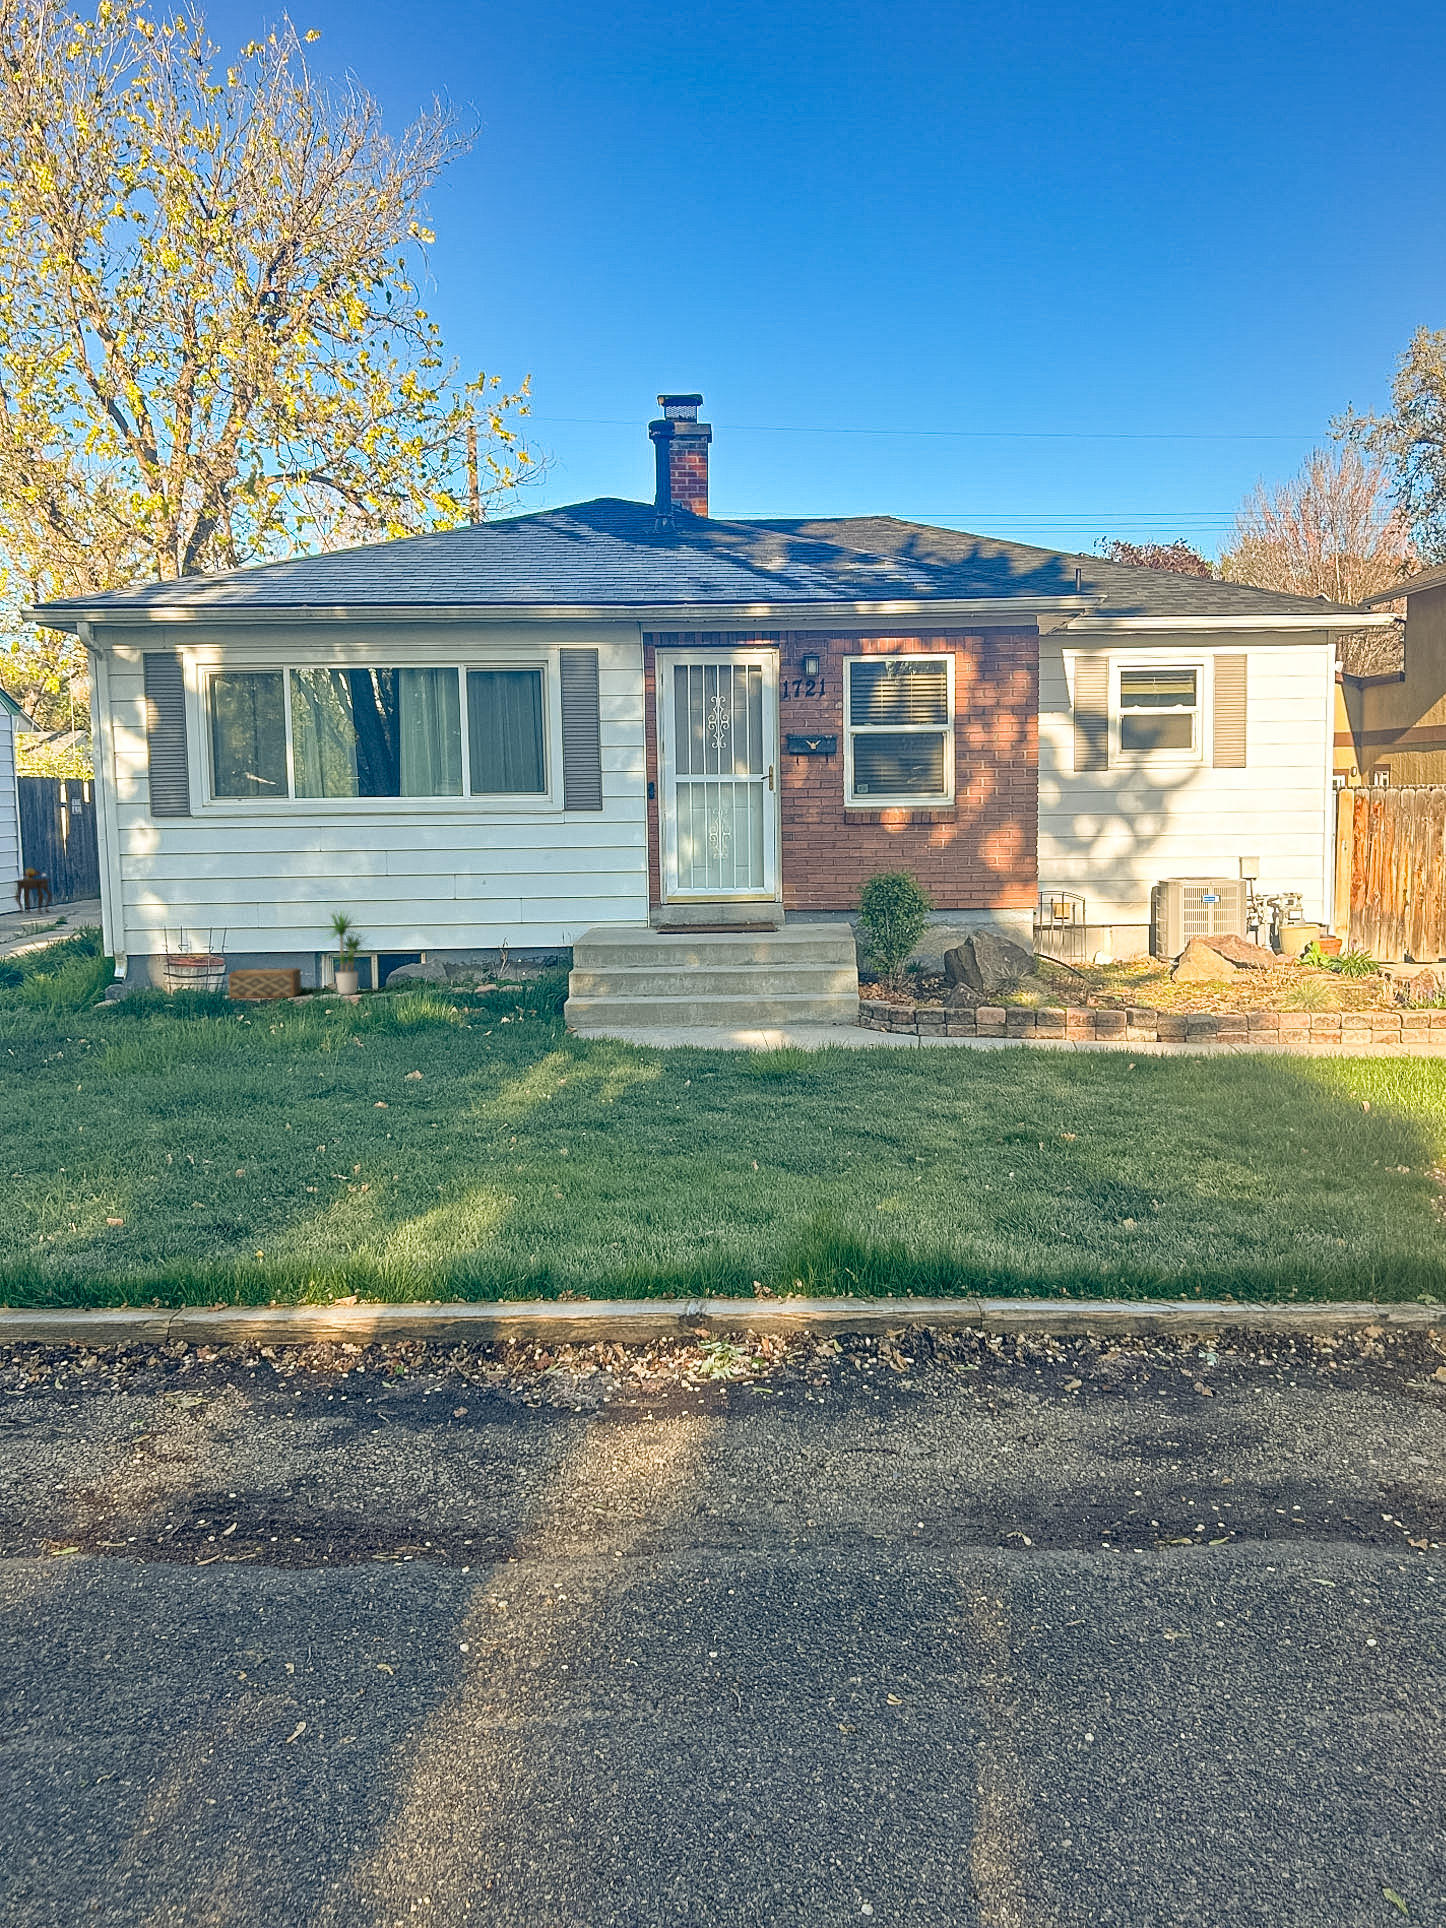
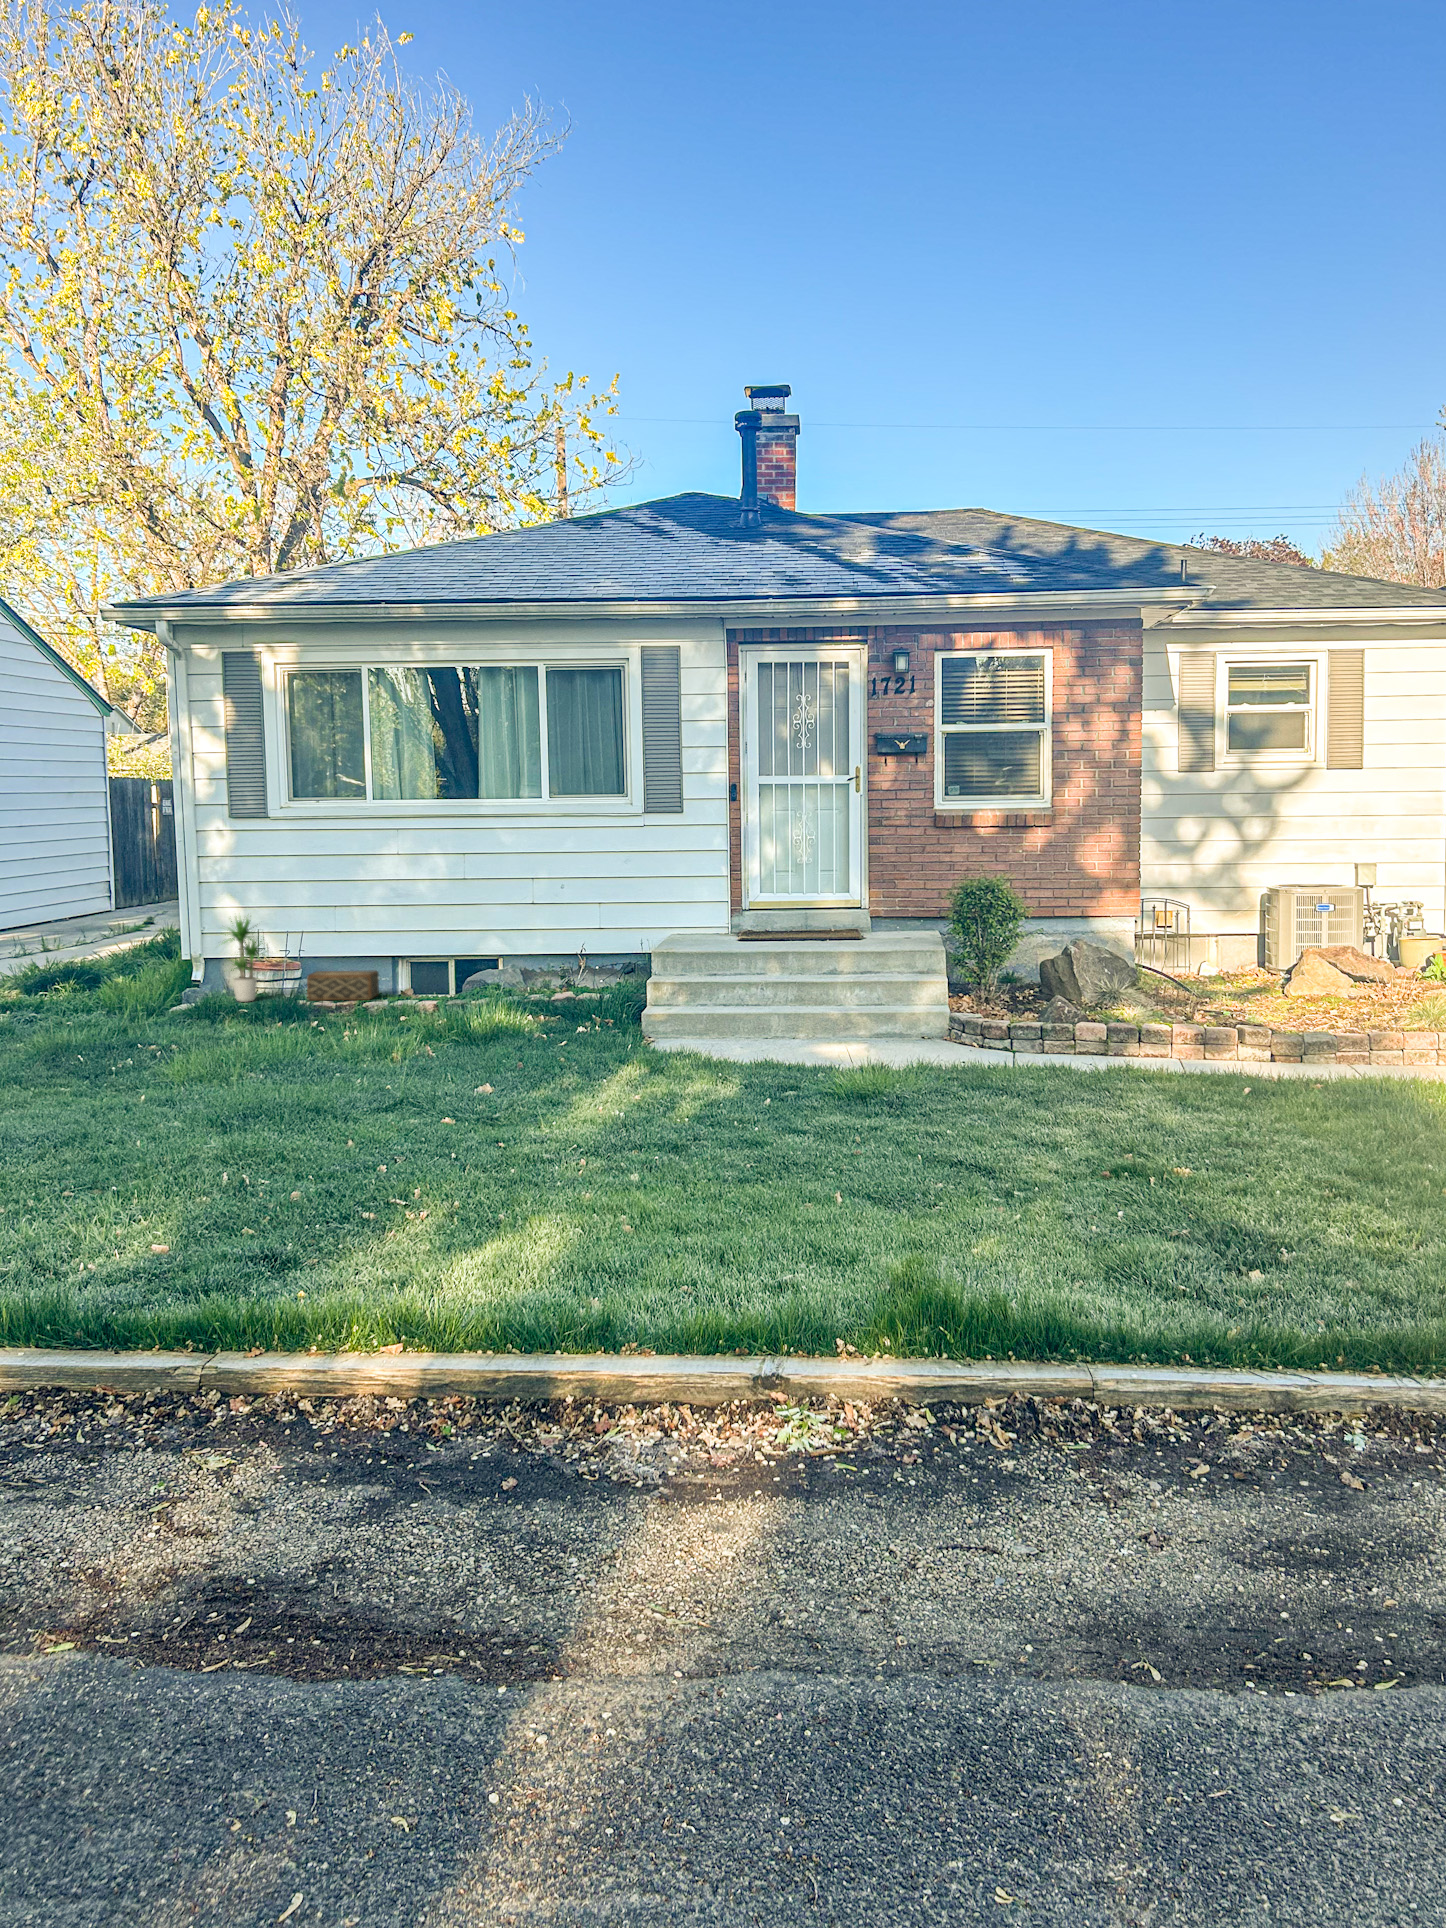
side table: present [15,868,52,914] -> none [112,864,147,911]
potted plant: present [331,911,366,995] -> present [225,919,263,1002]

